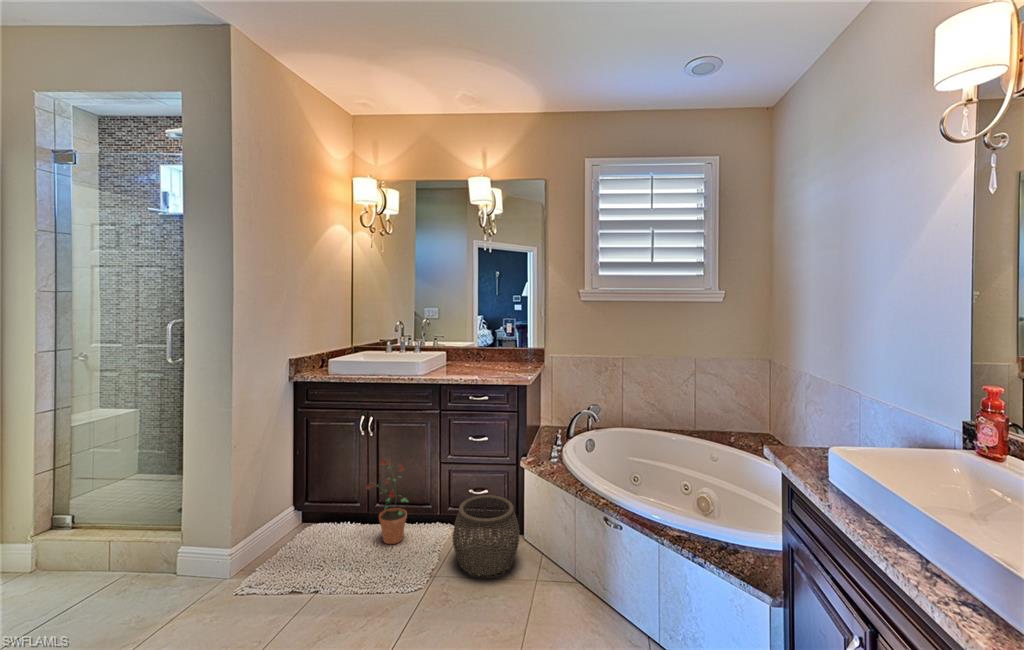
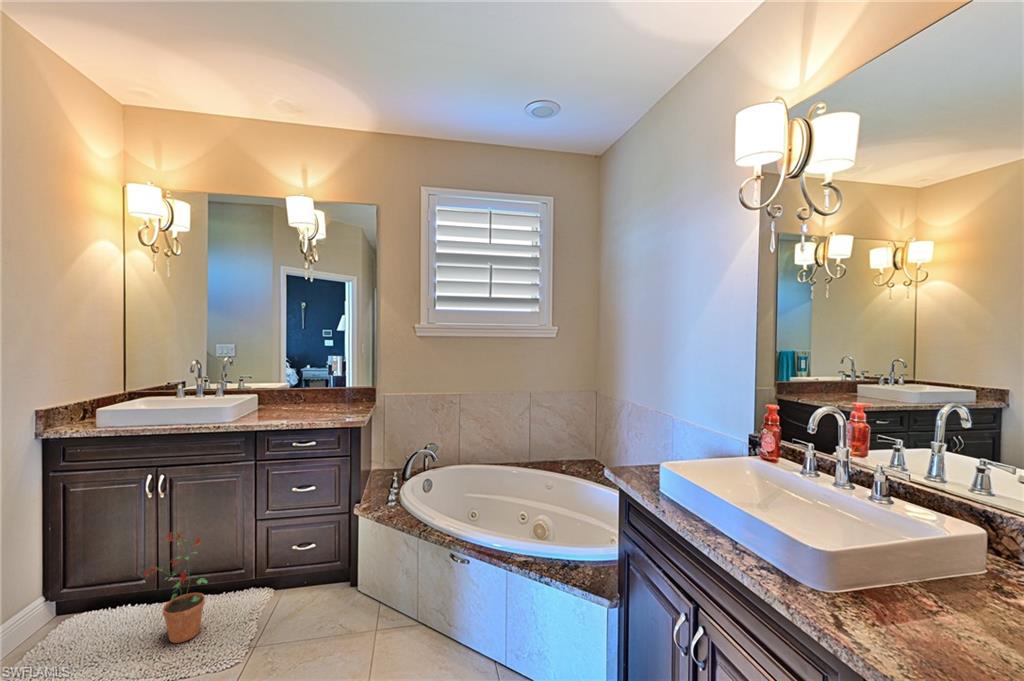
woven basket: present [452,495,520,577] -> none [270,554,356,655]

